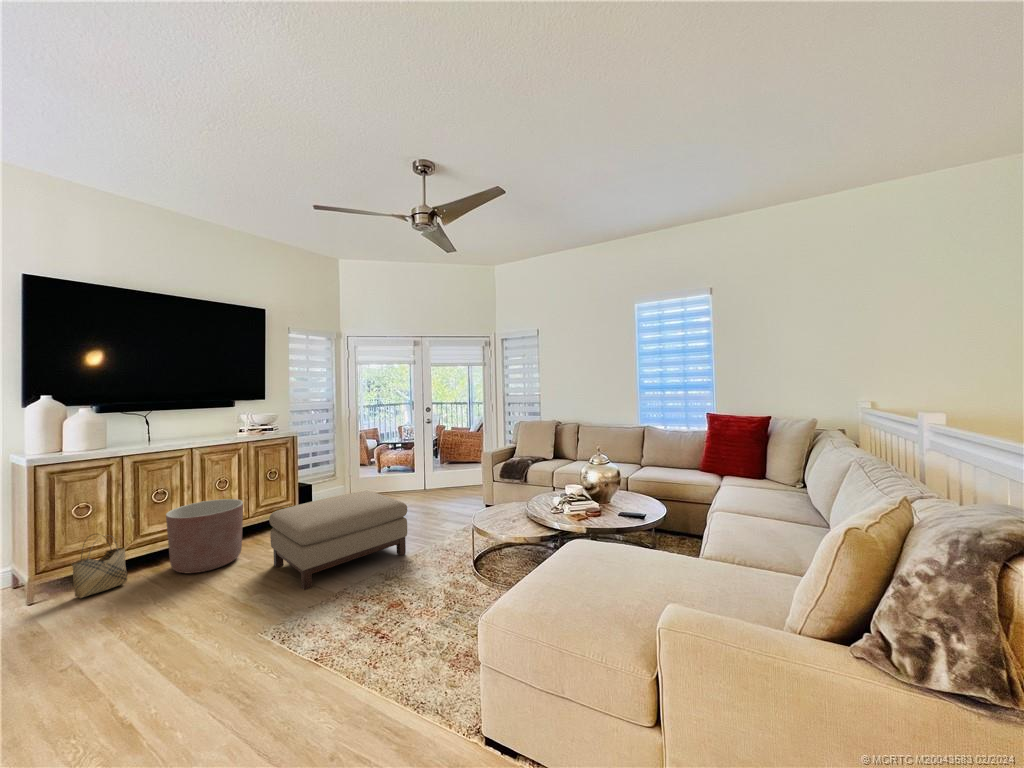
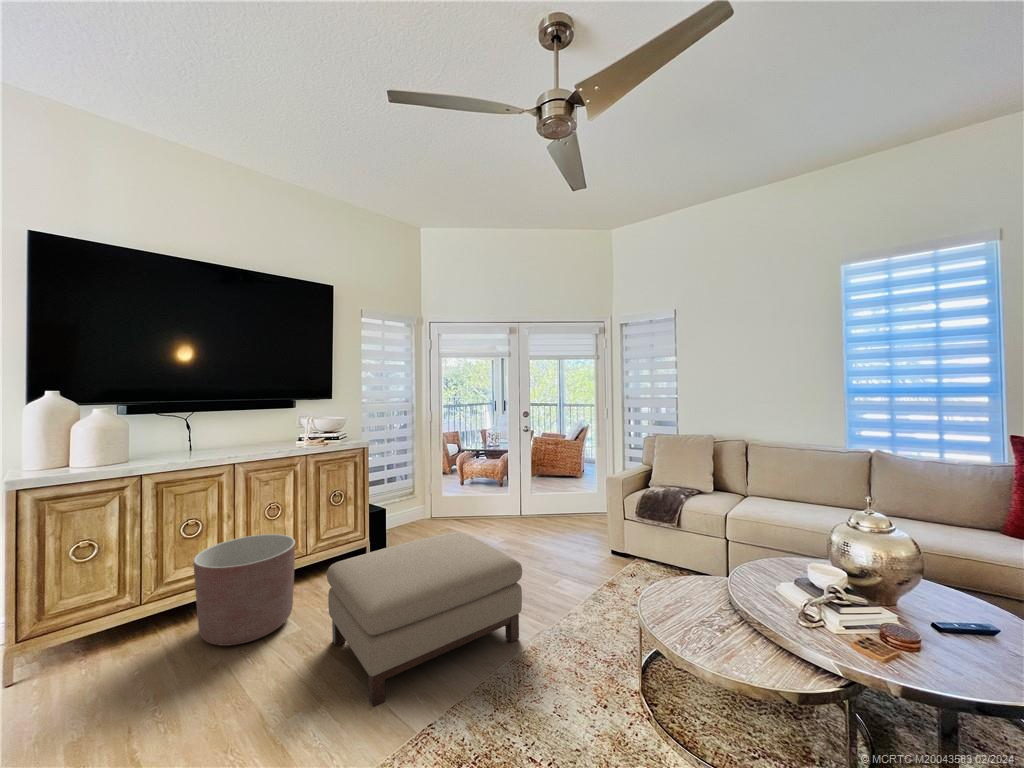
woven basket: present [72,534,127,598] -> none [62,584,140,683]

